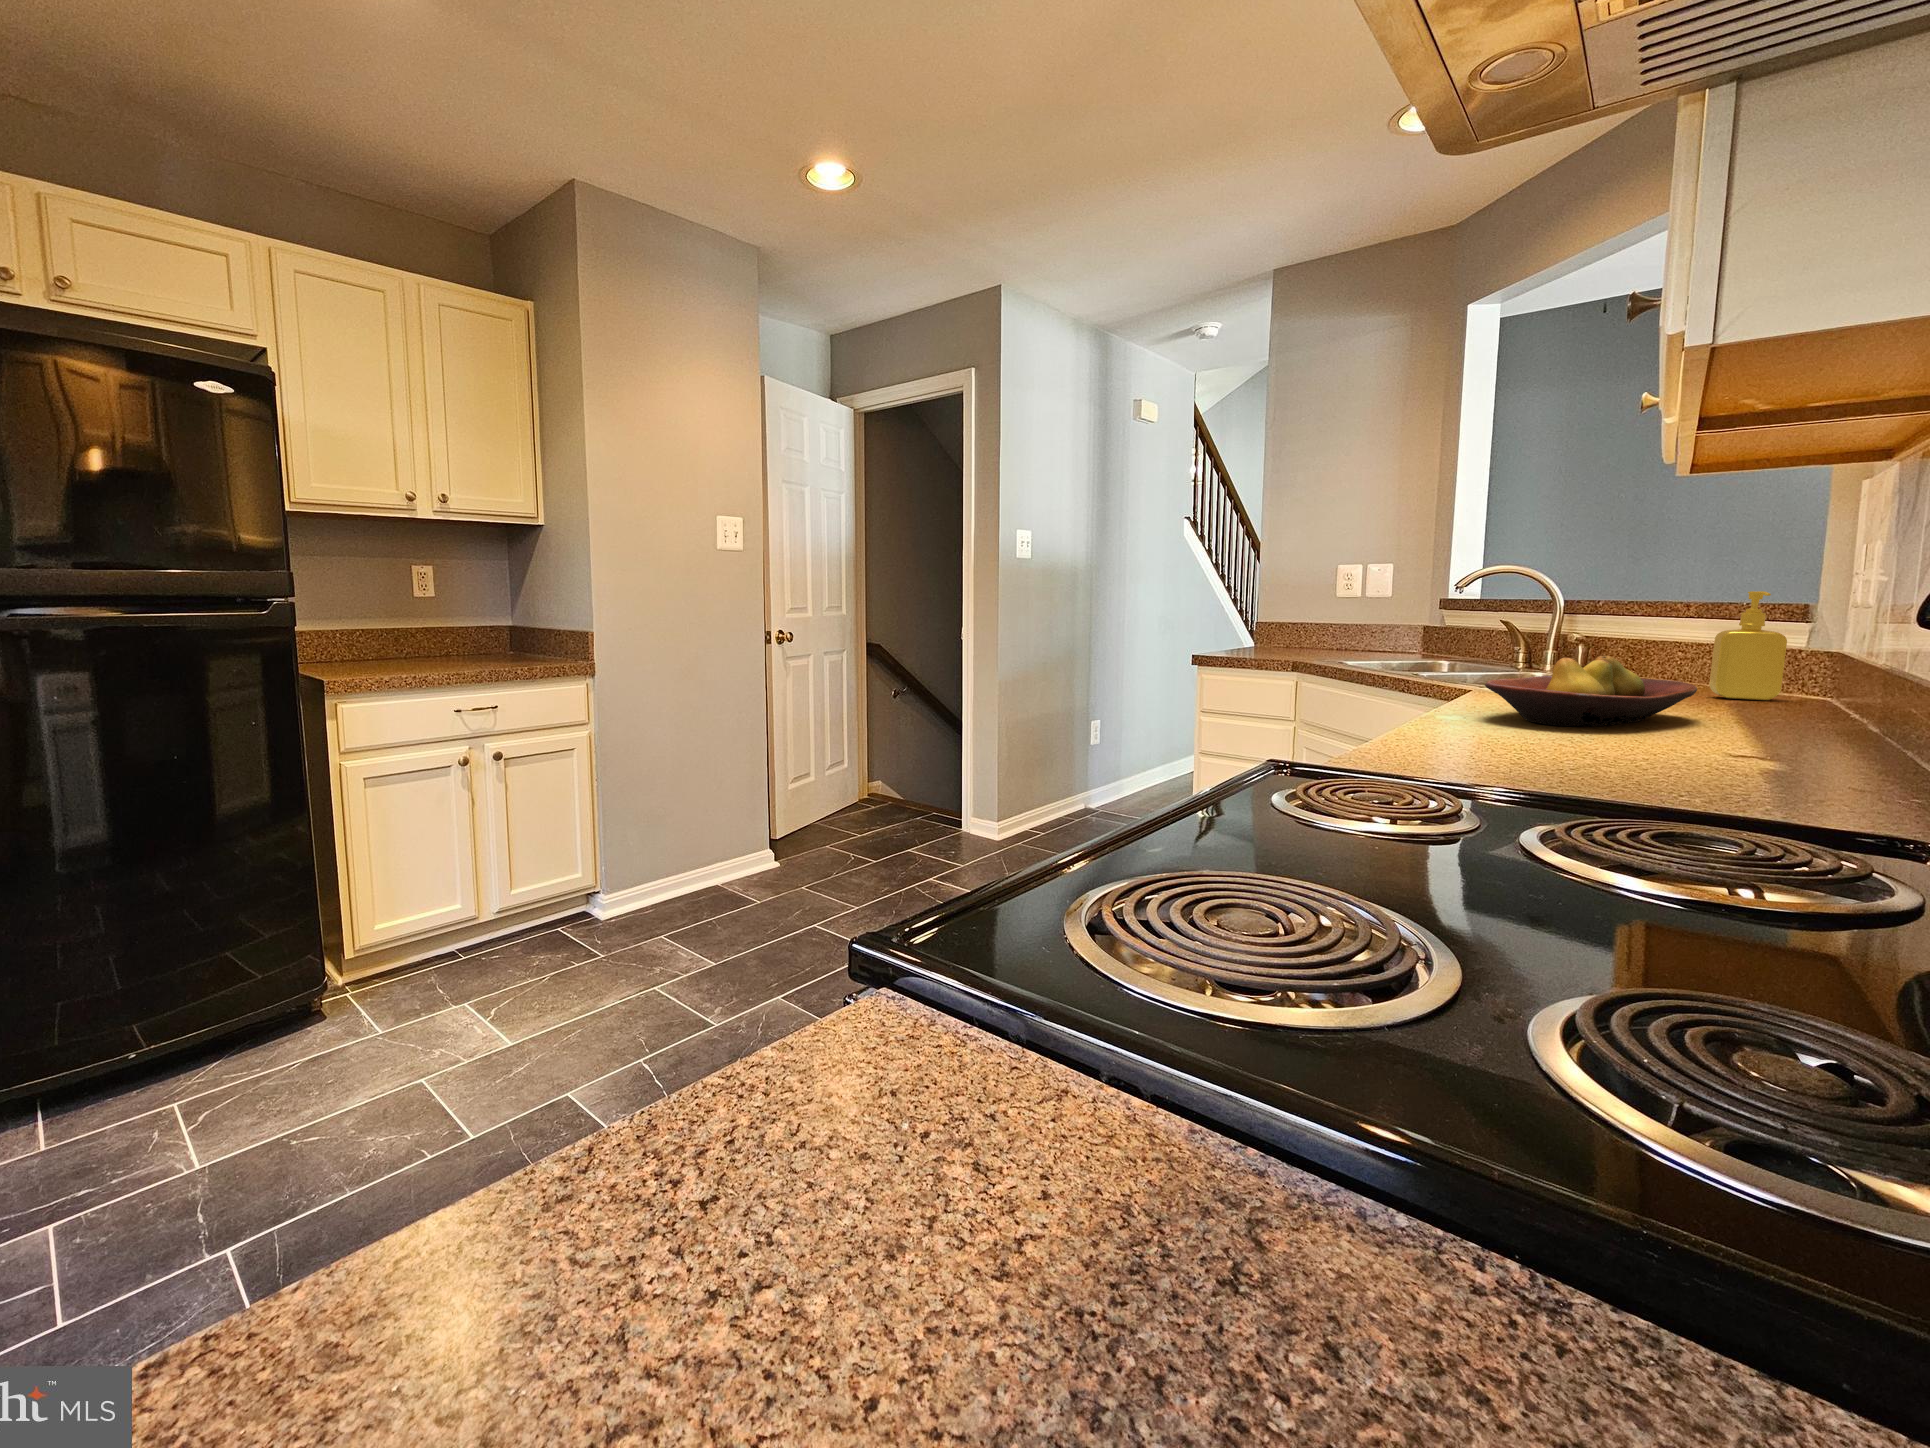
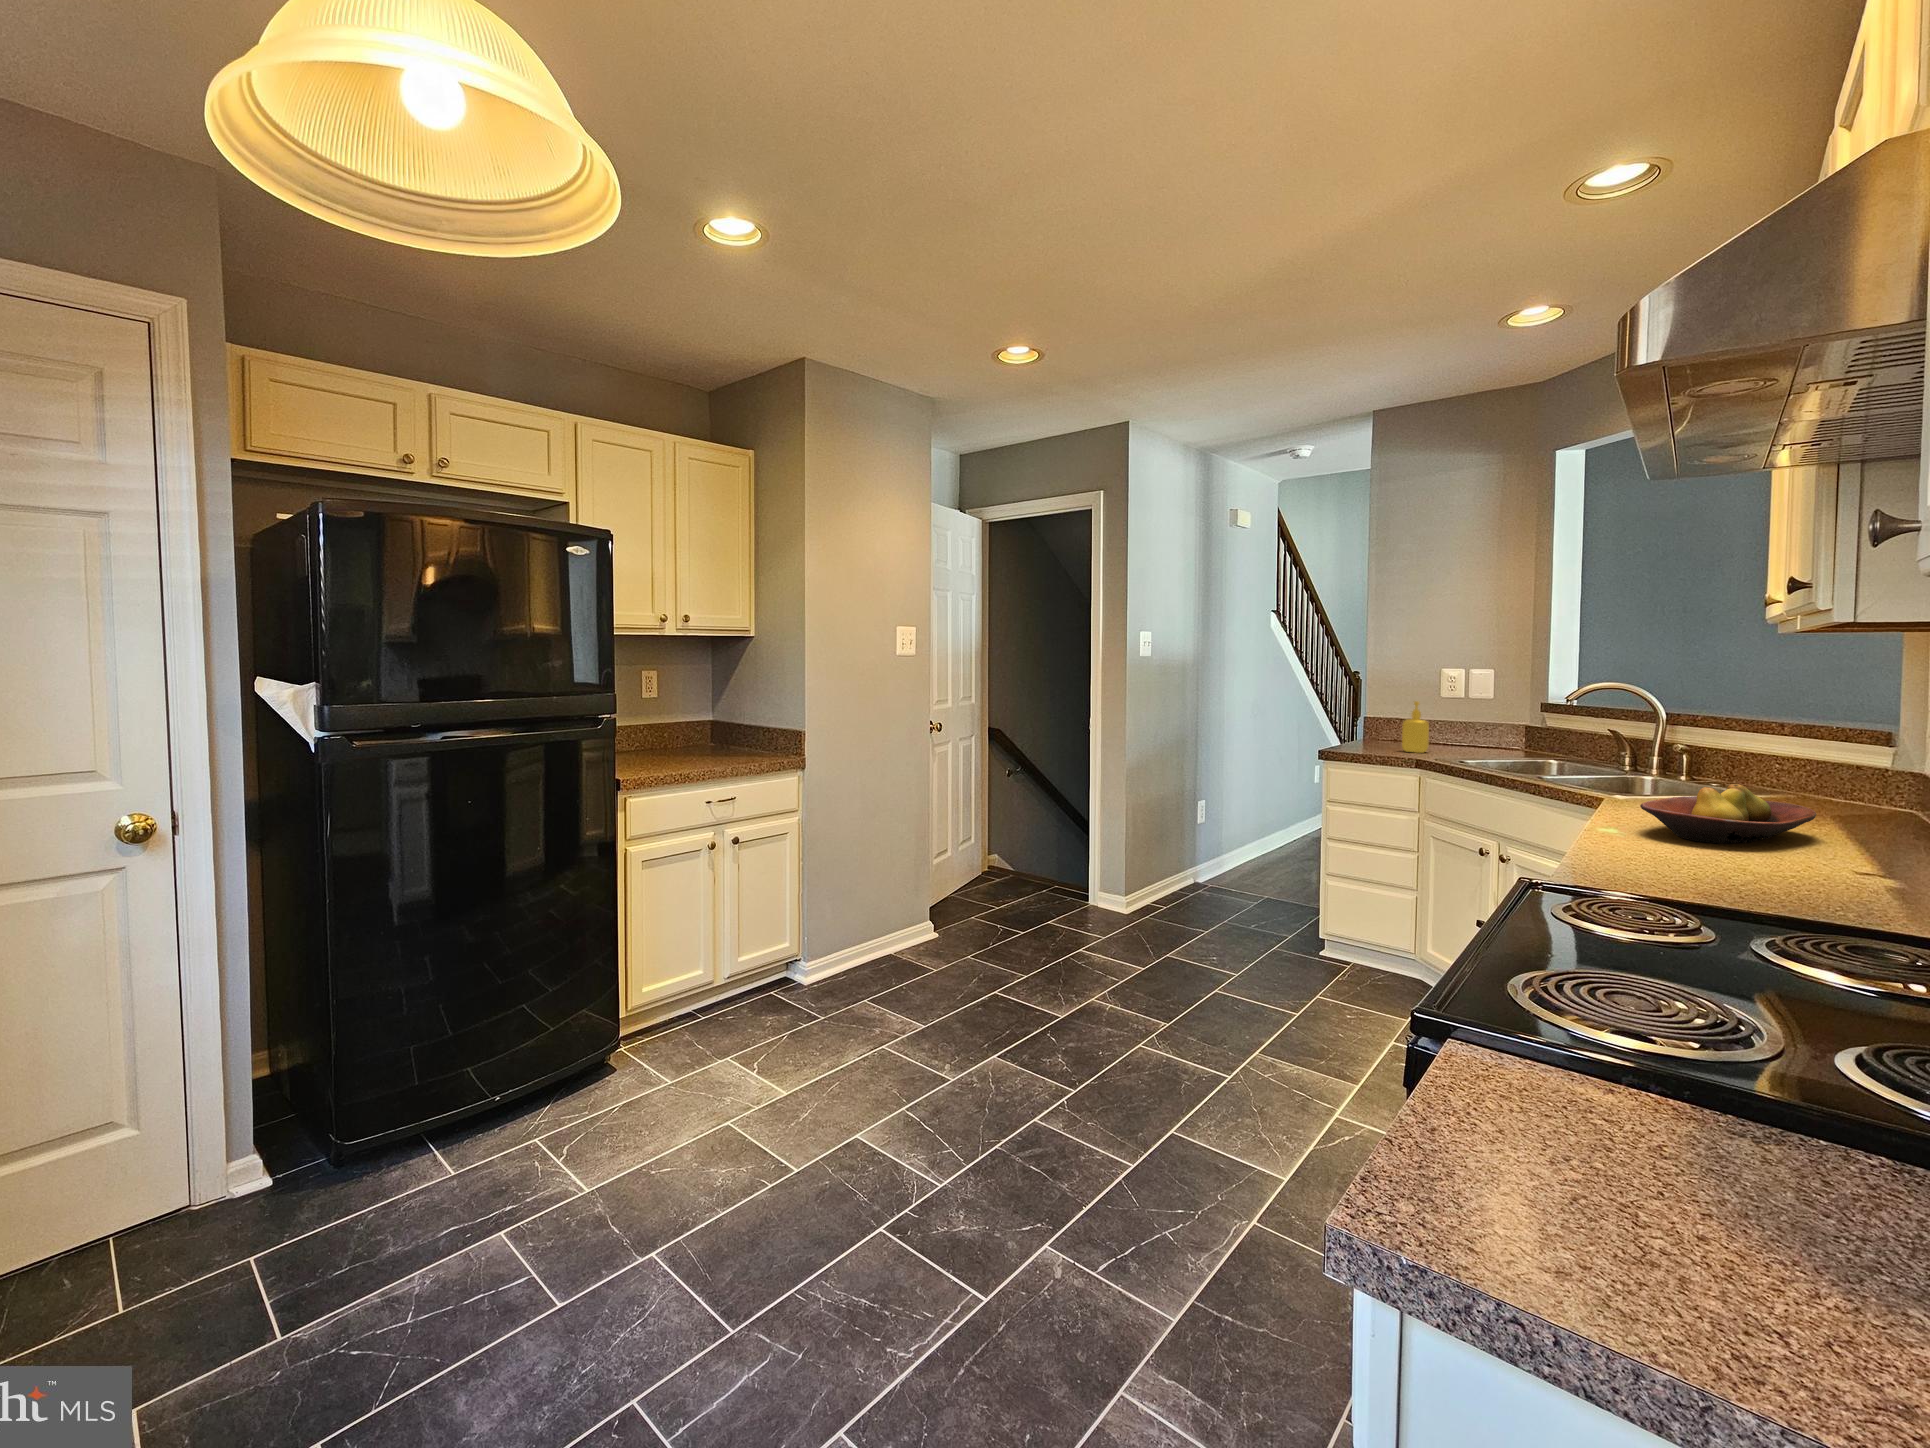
soap dispenser: present [1709,591,1787,700] -> present [1402,701,1429,753]

